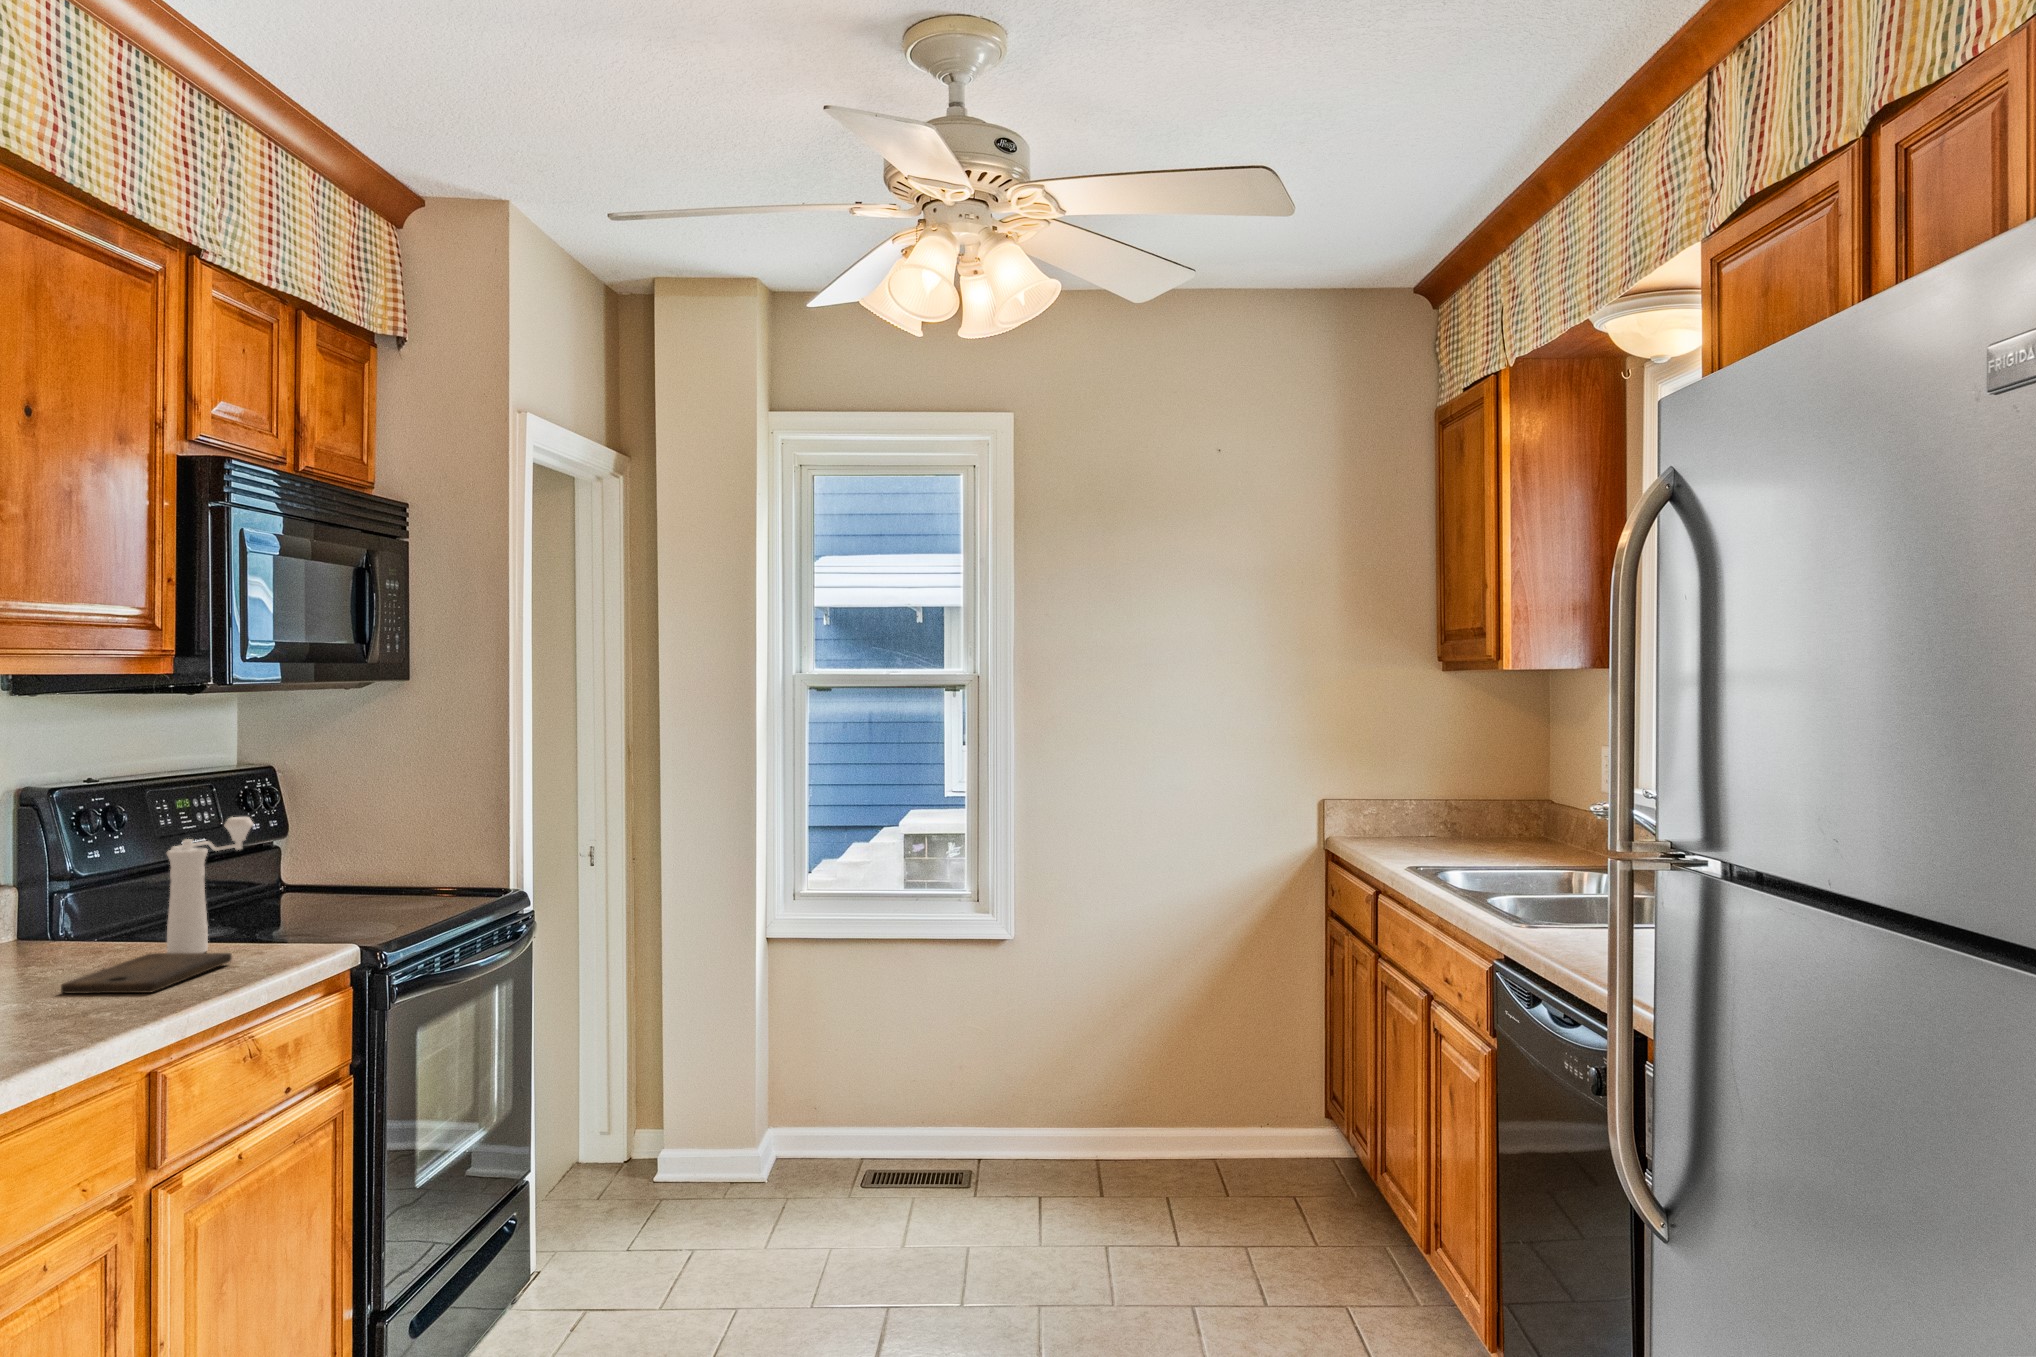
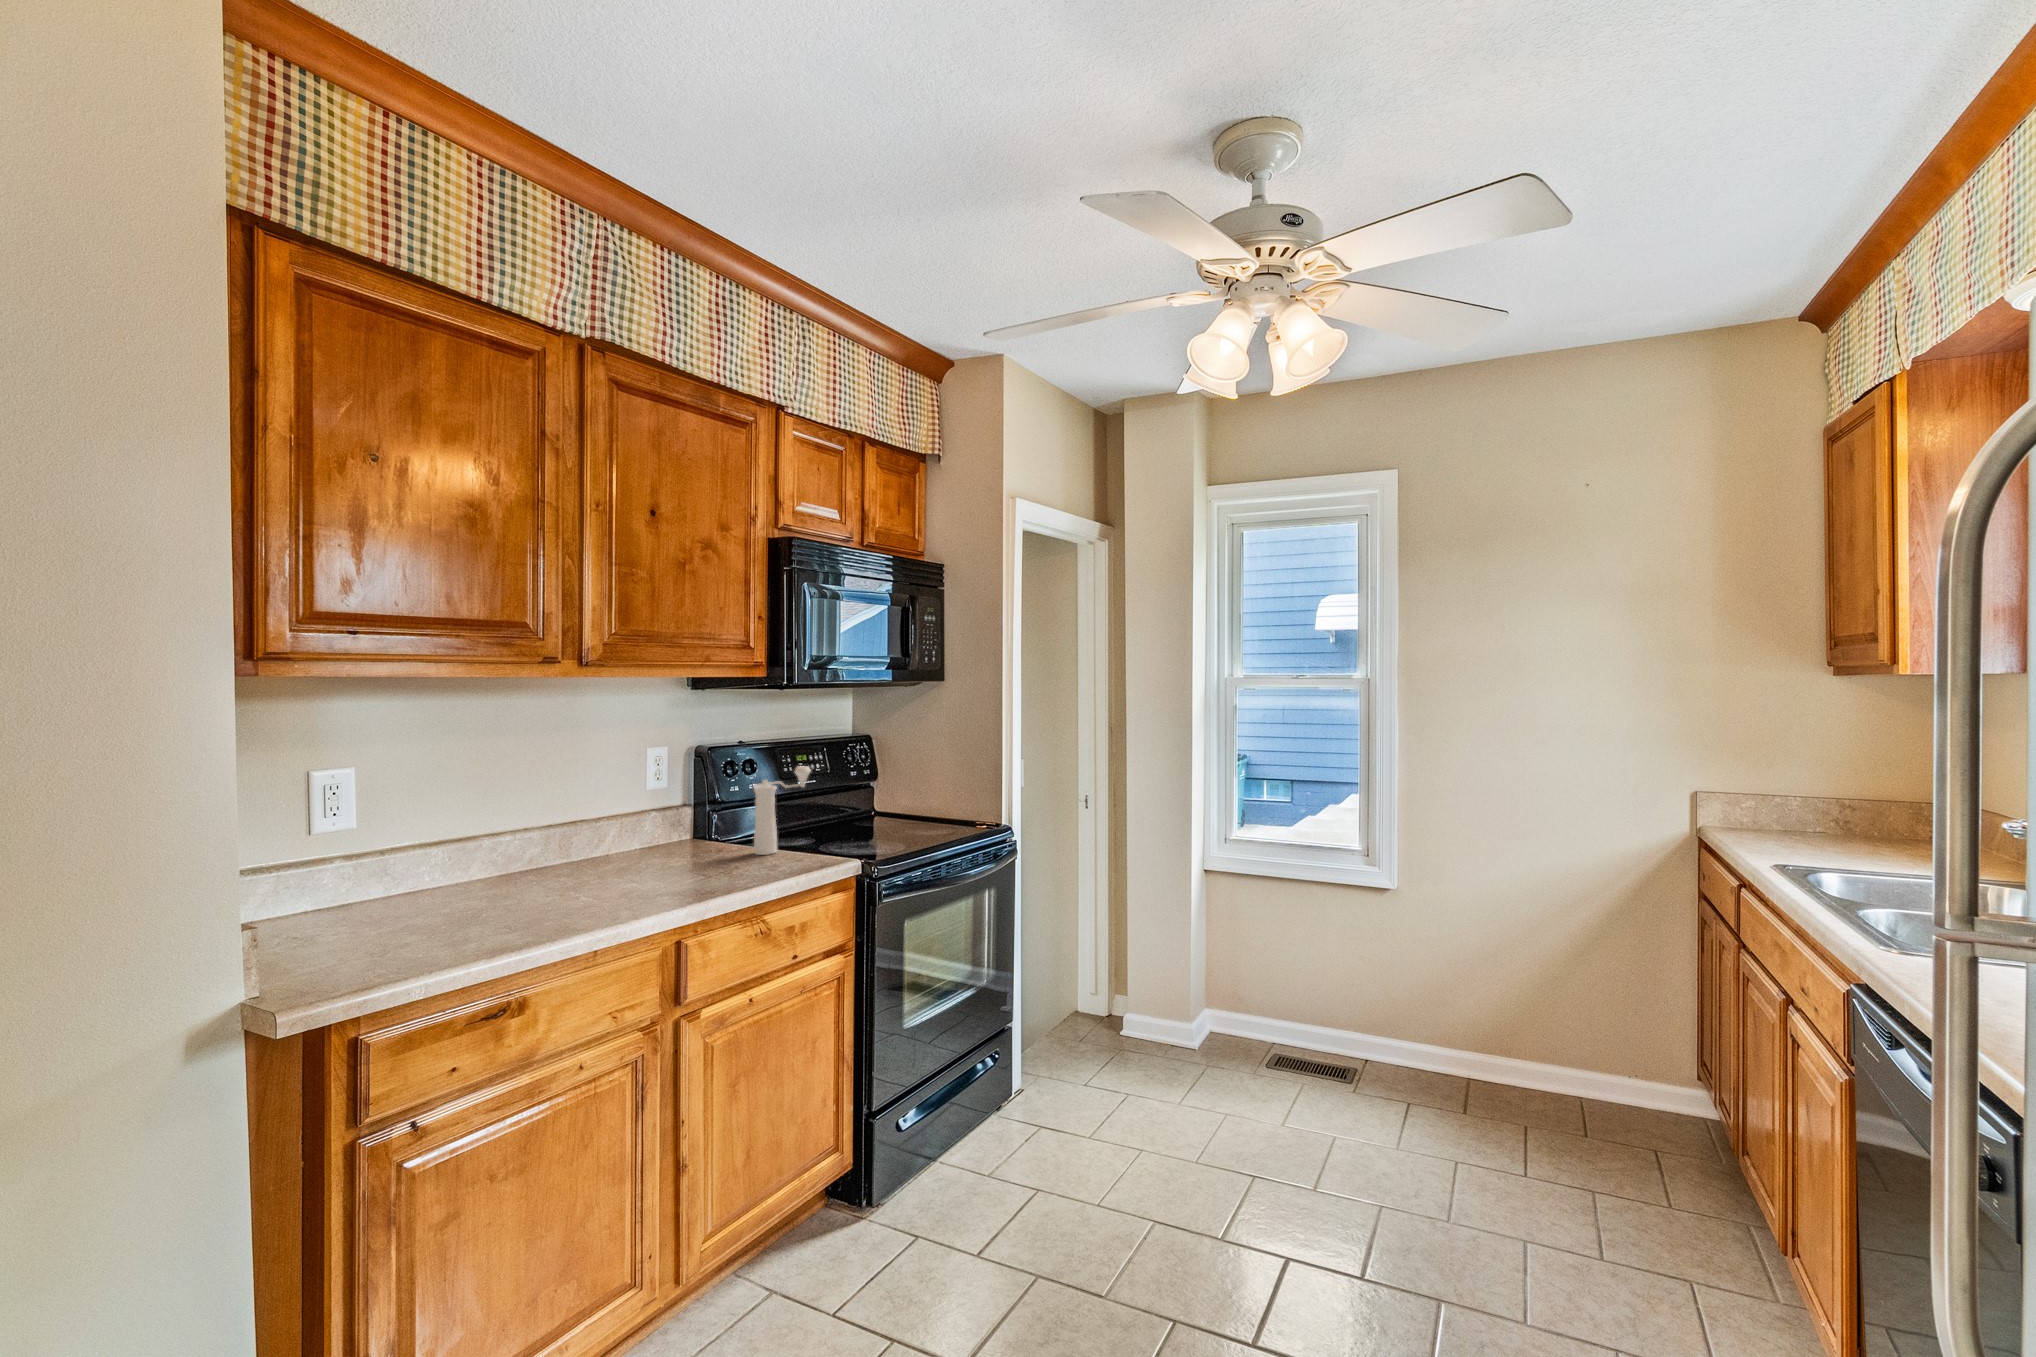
cutting board: present [61,953,232,993] -> none [663,853,772,883]

